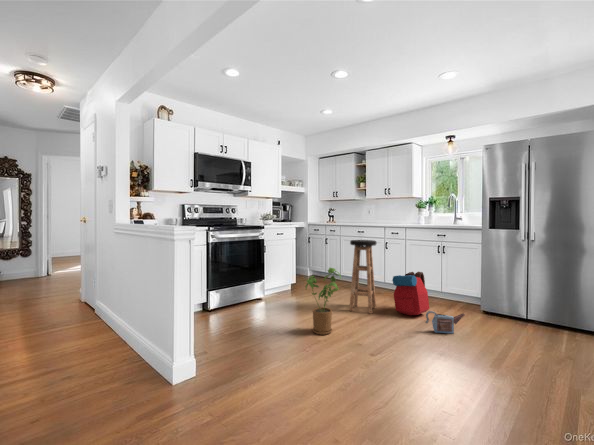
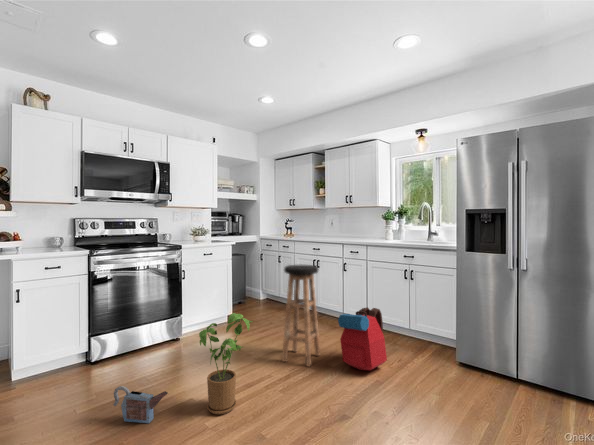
watering can: present [426,311,465,334] -> present [113,386,168,423]

